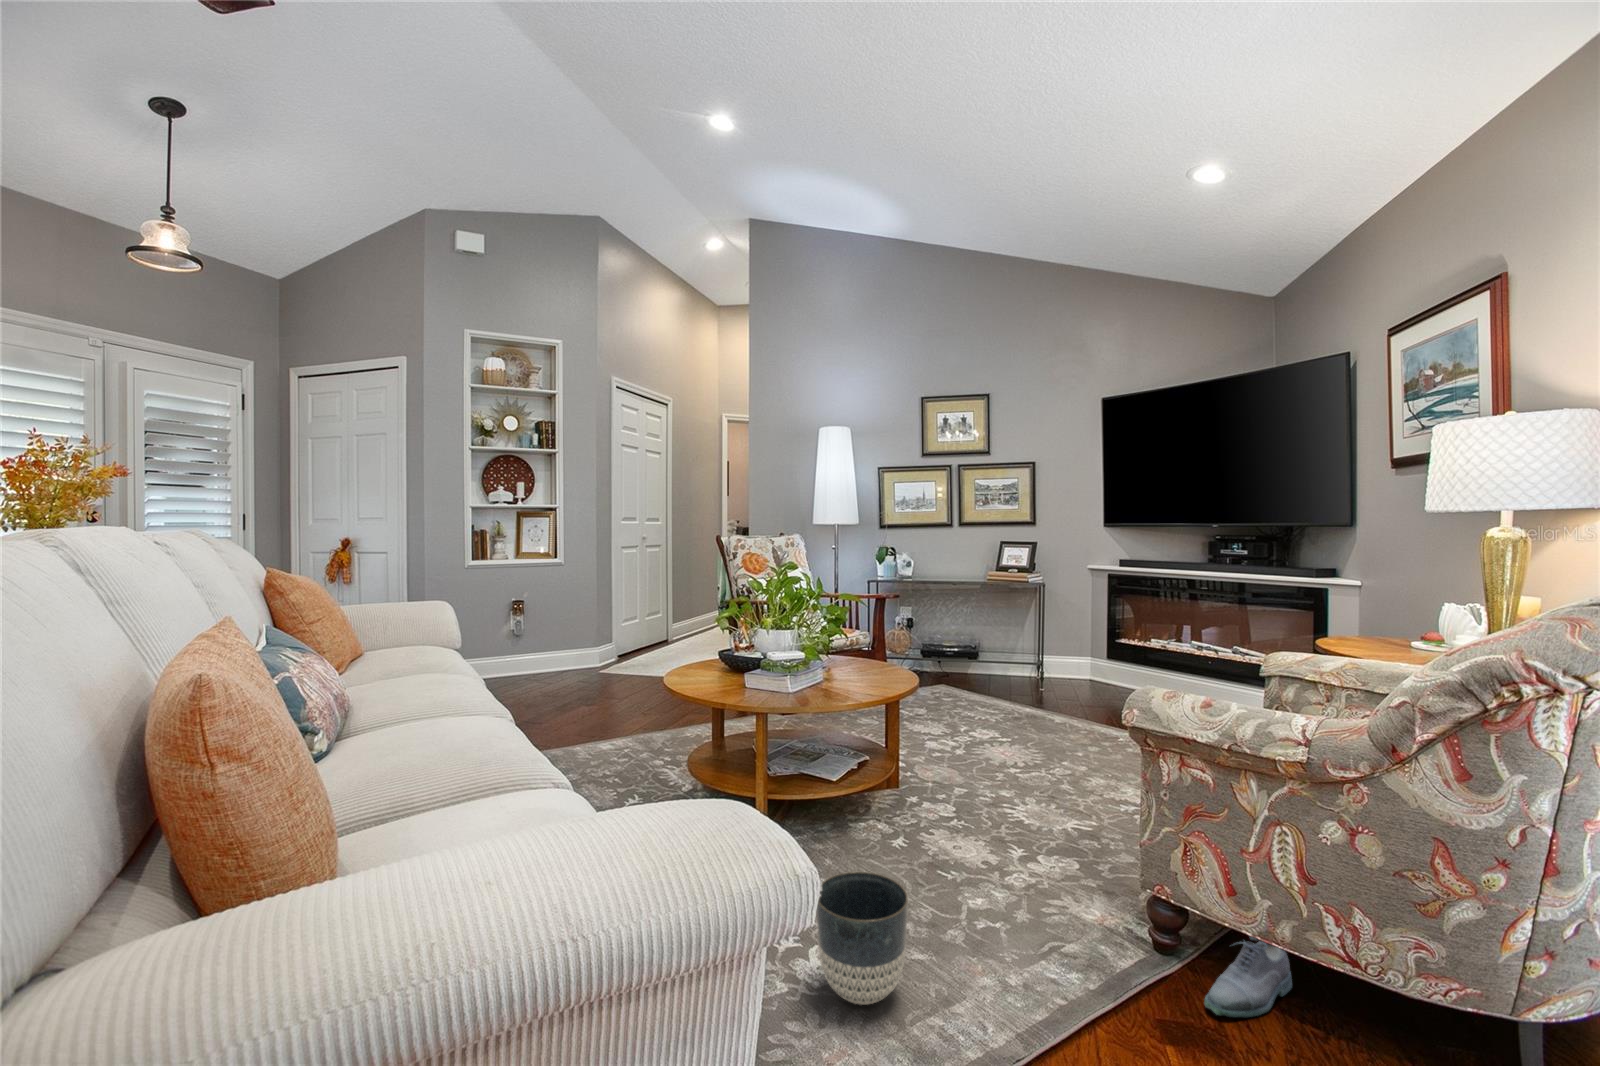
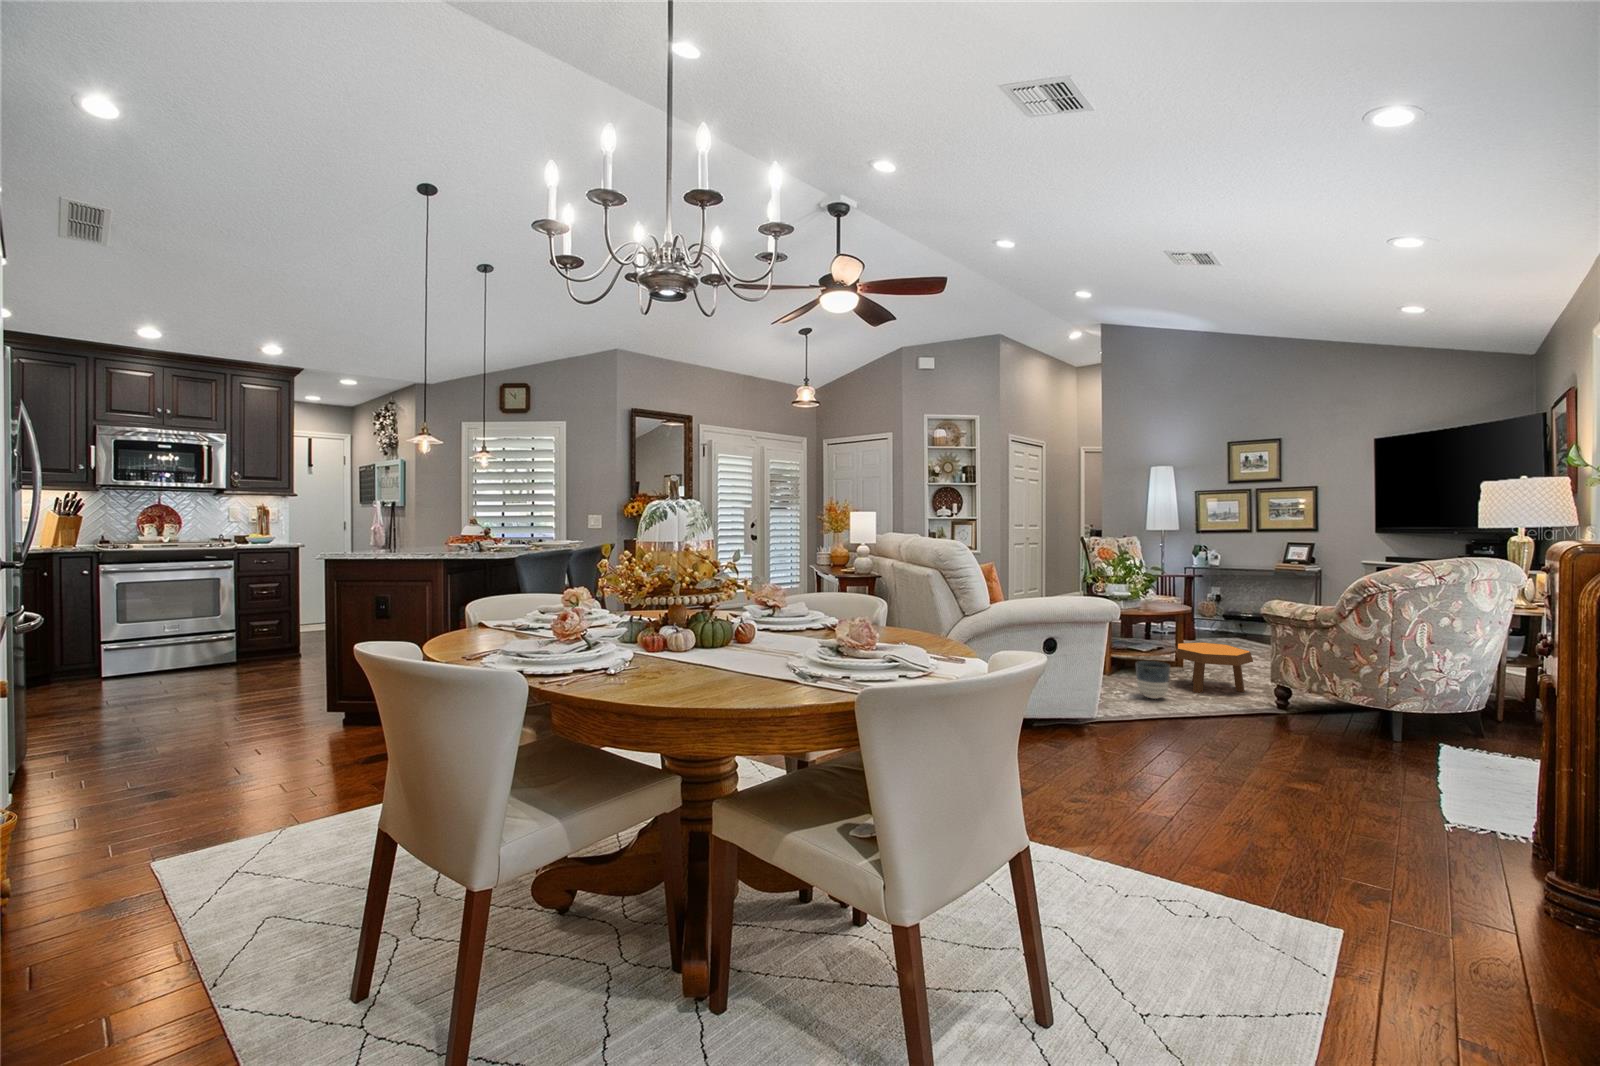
footstool: none [900,763,1063,925] -> present [1176,643,1253,693]
shoe: present [1204,937,1292,1017] -> none [1289,697,1335,718]

